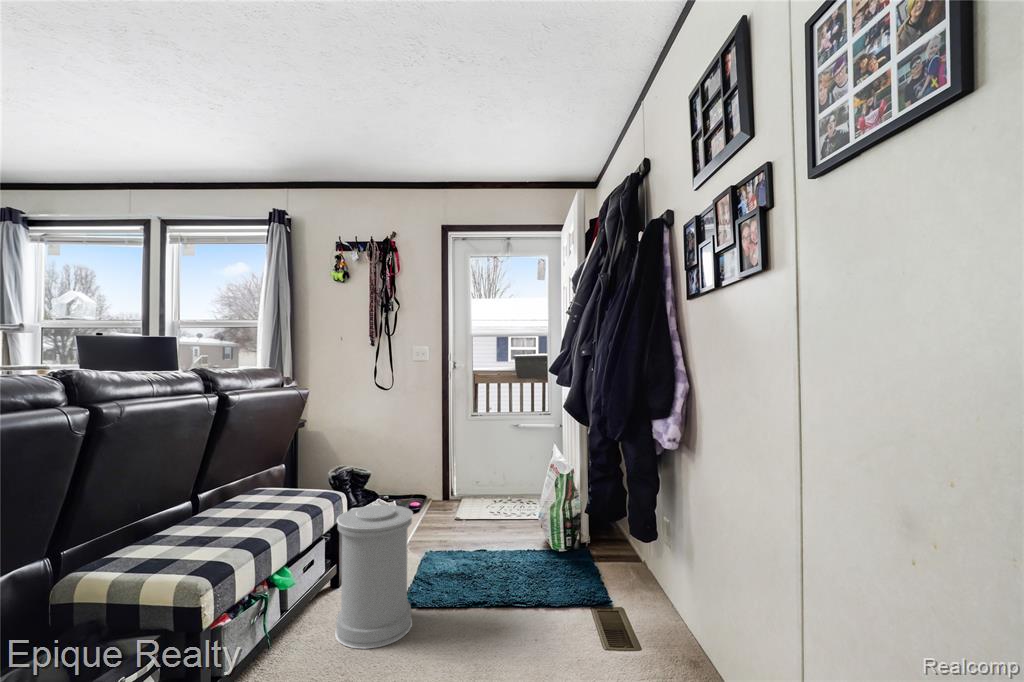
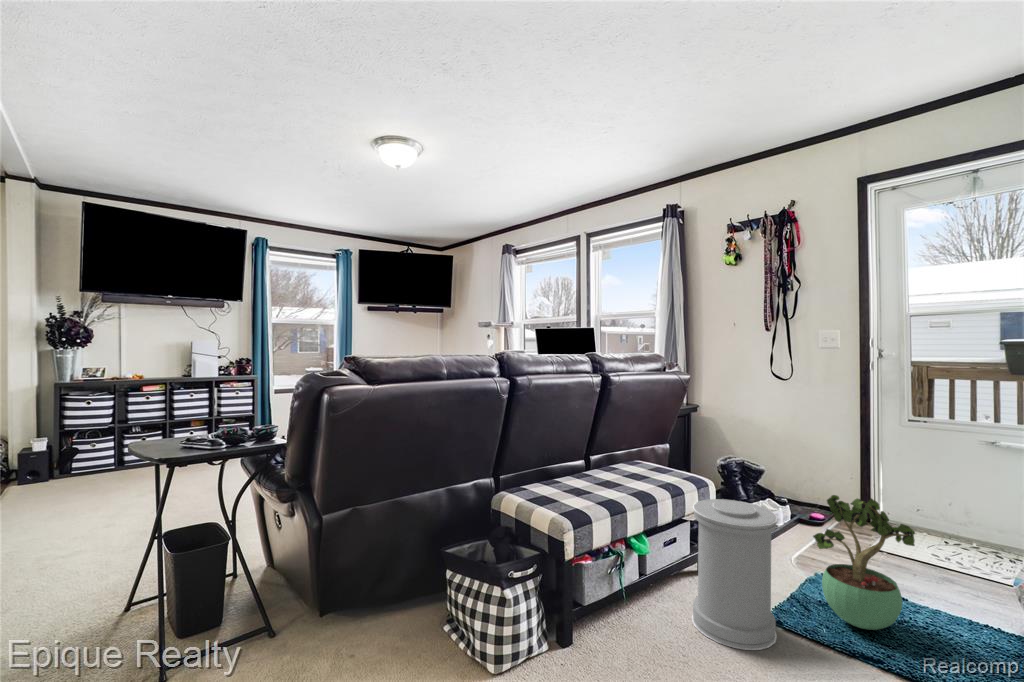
potted plant: none [431,478,500,585] -> present [813,495,915,630]

